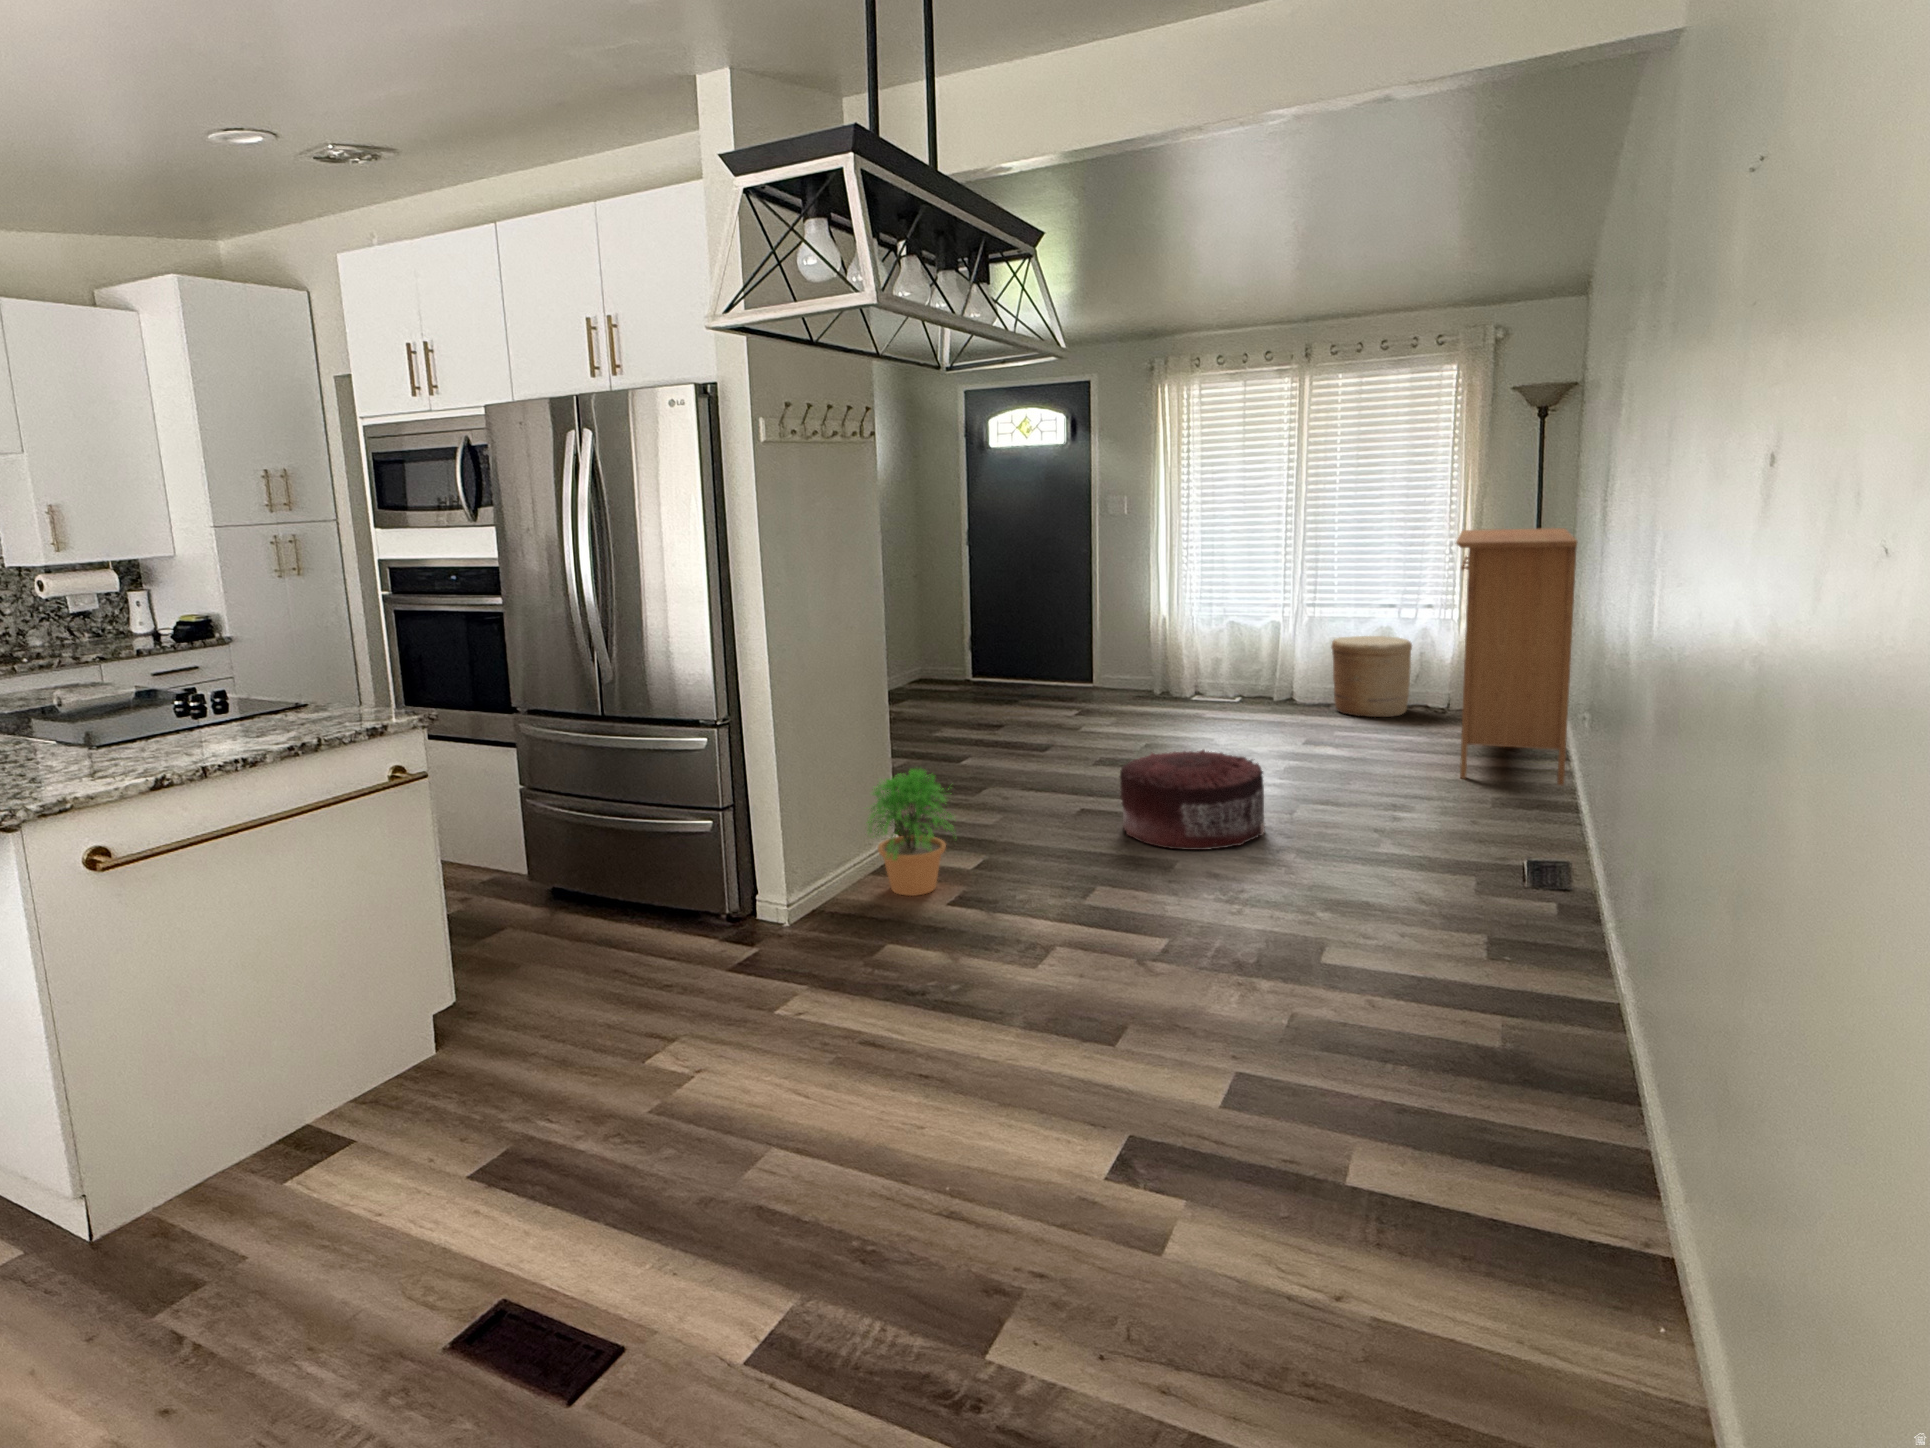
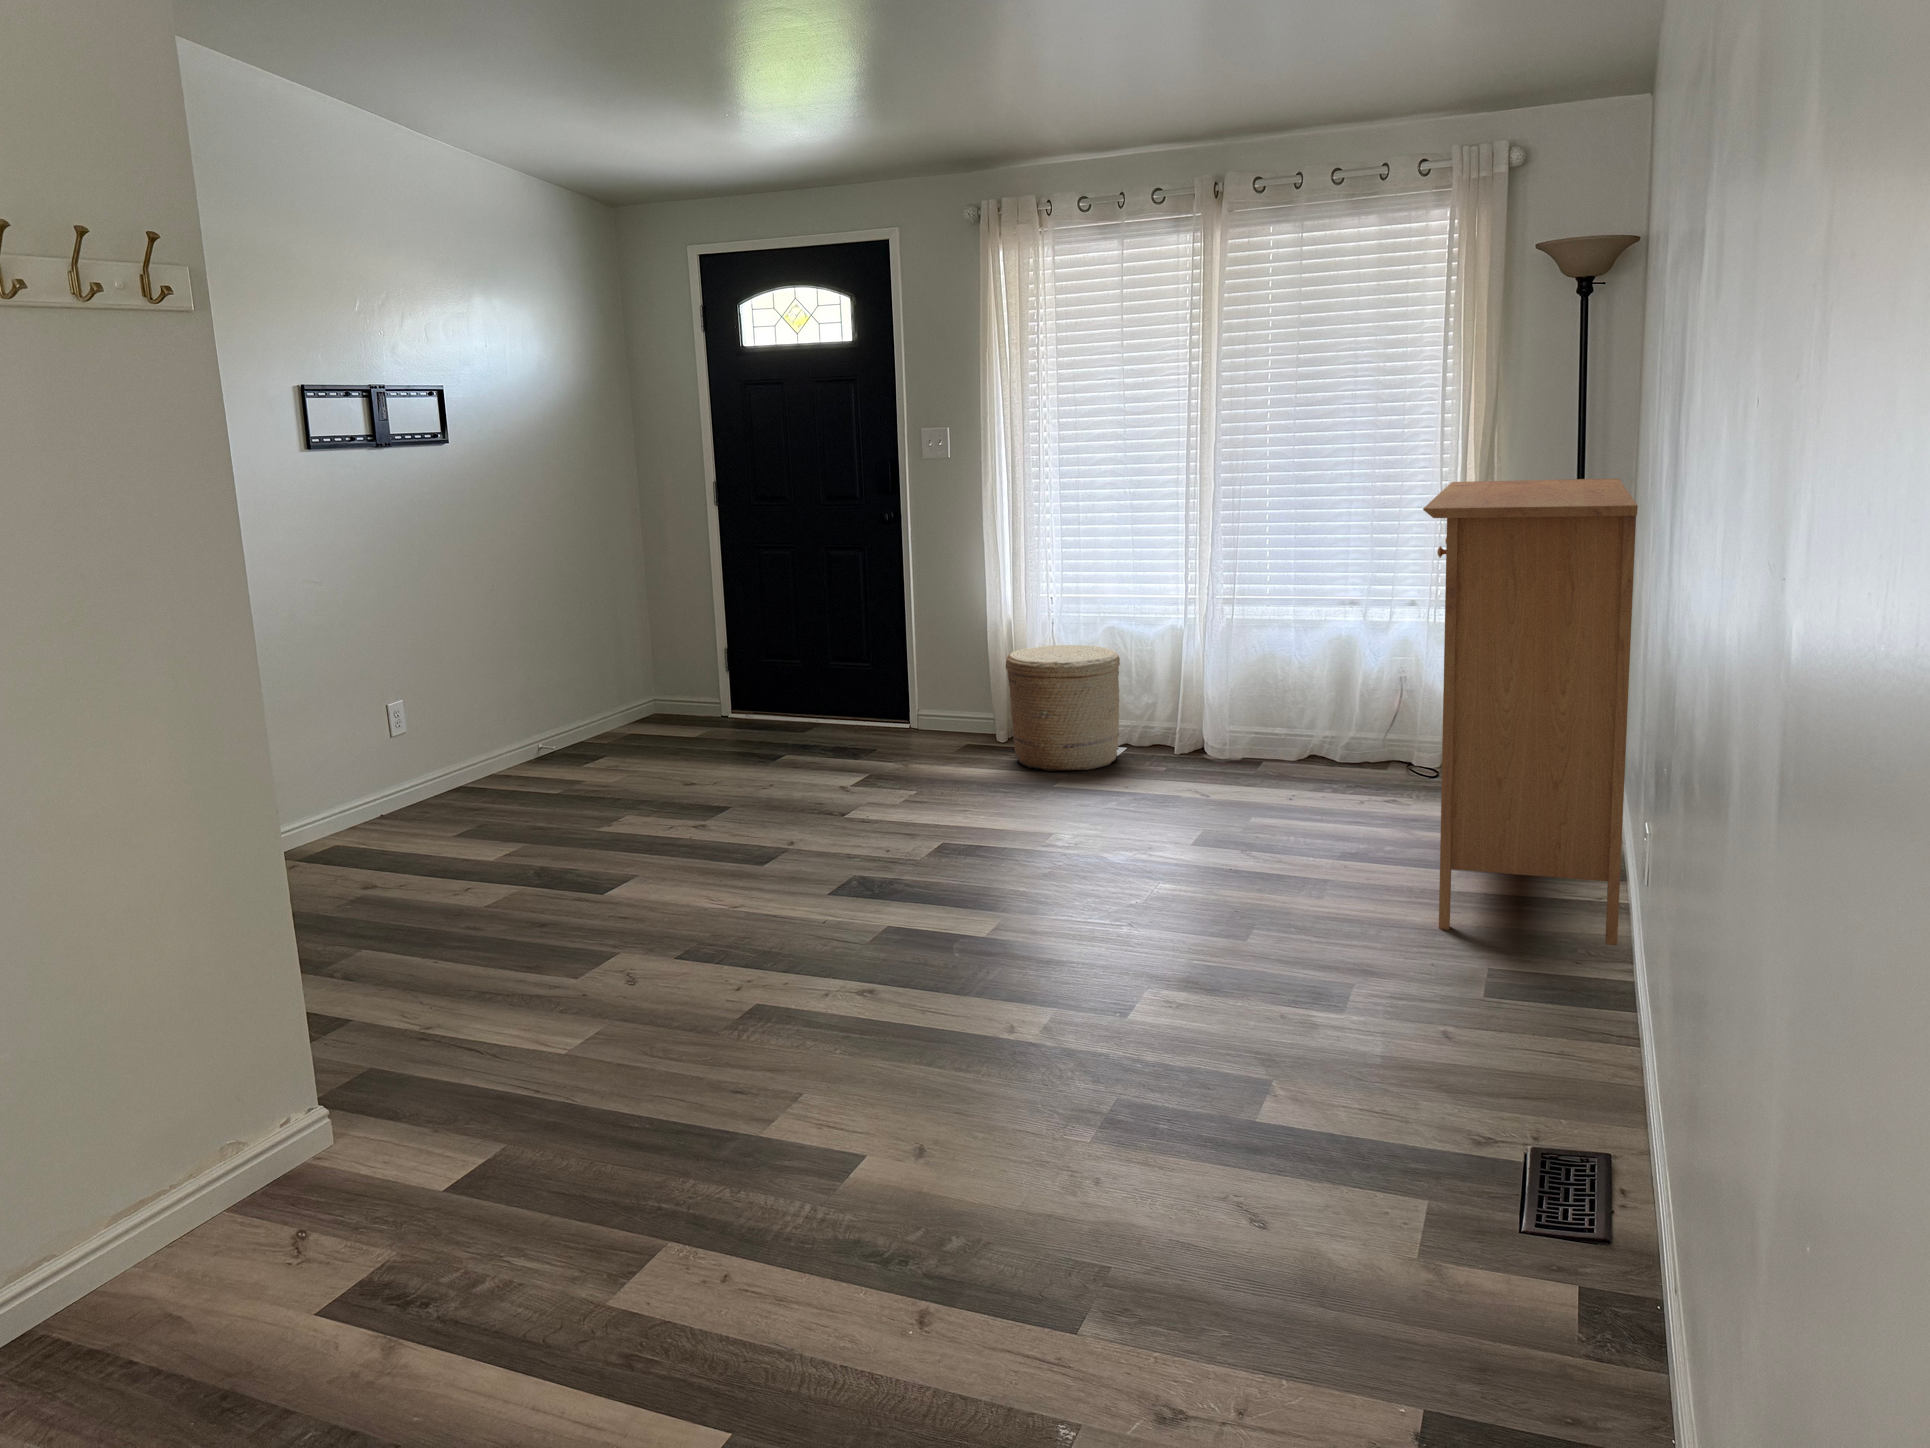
woven basket: present [1331,636,1412,717] -> present [1006,645,1120,771]
pouf: present [1120,750,1265,850] -> none [761,910,1050,1145]
potted plant: present [868,769,954,896] -> none [65,1020,329,1320]

